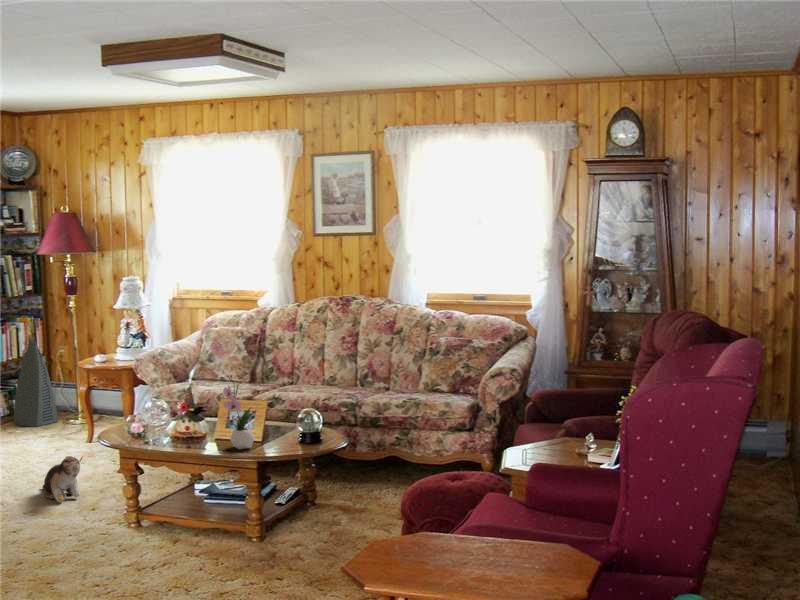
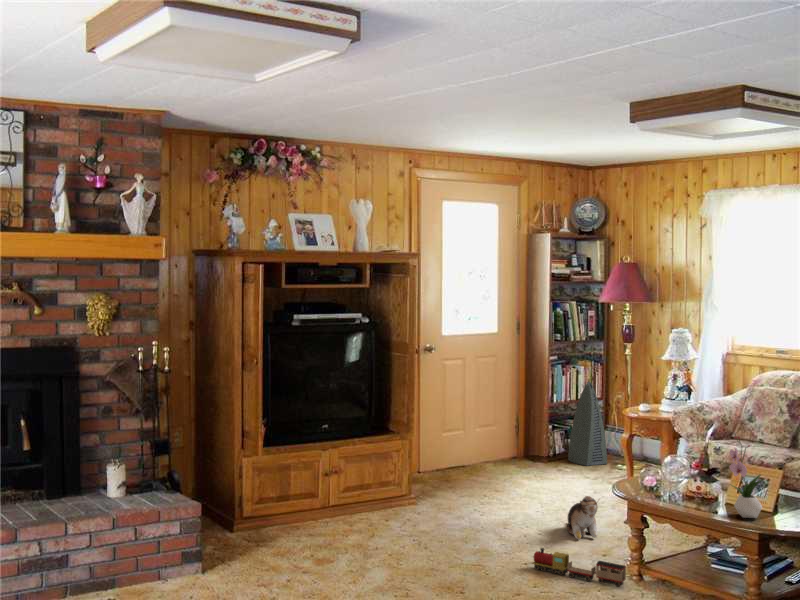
toy train: none [23,518,128,543] -> present [532,548,626,587]

